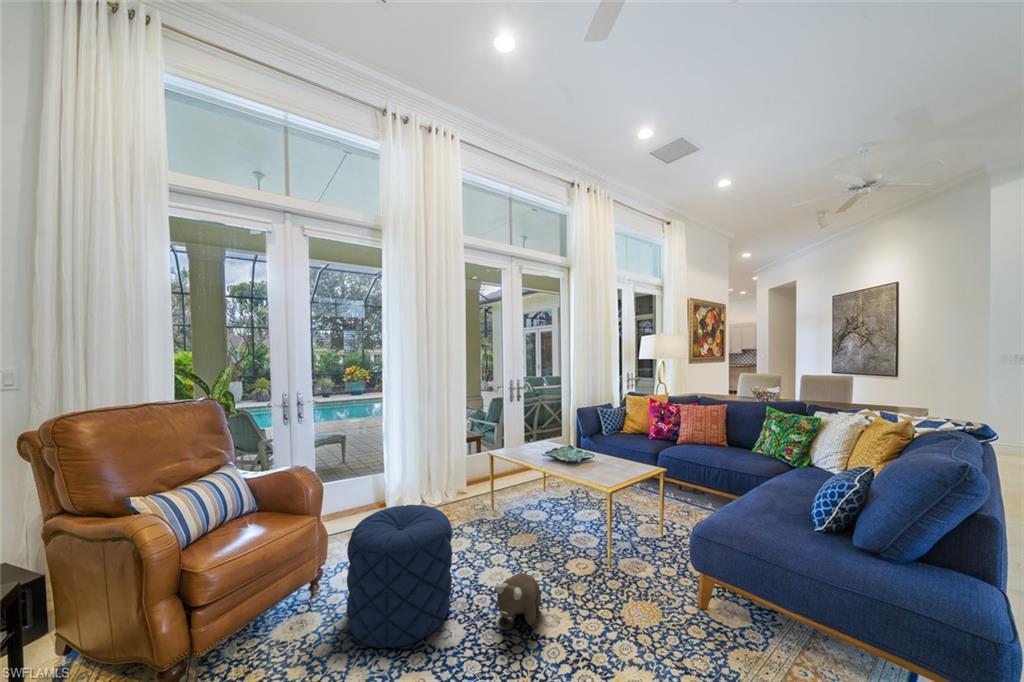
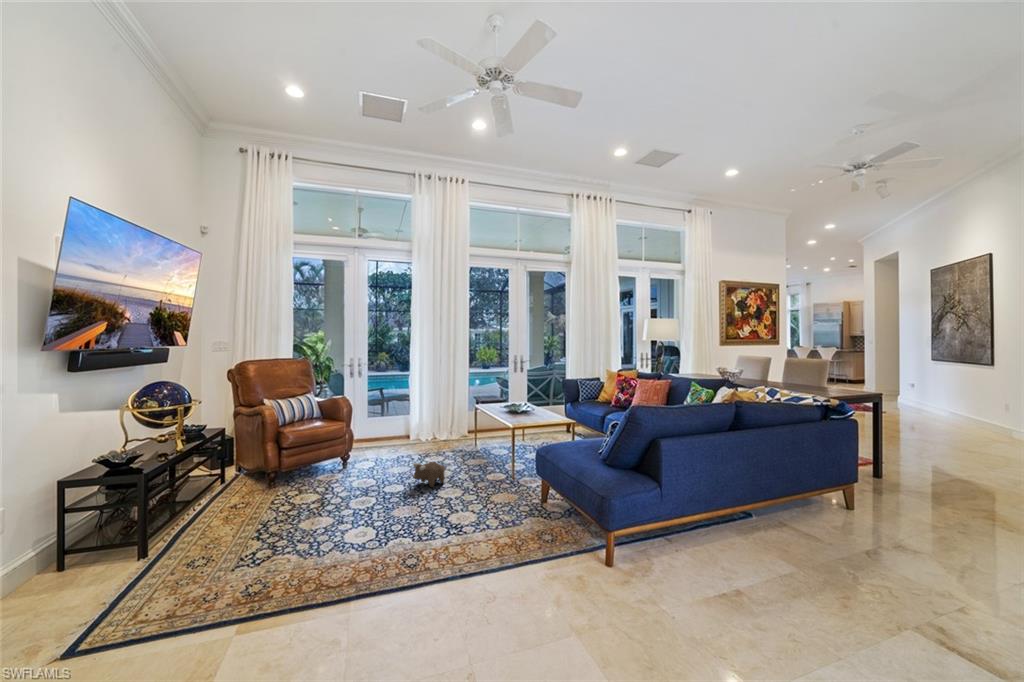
pouf: present [347,505,452,648] -> none [349,422,405,484]

